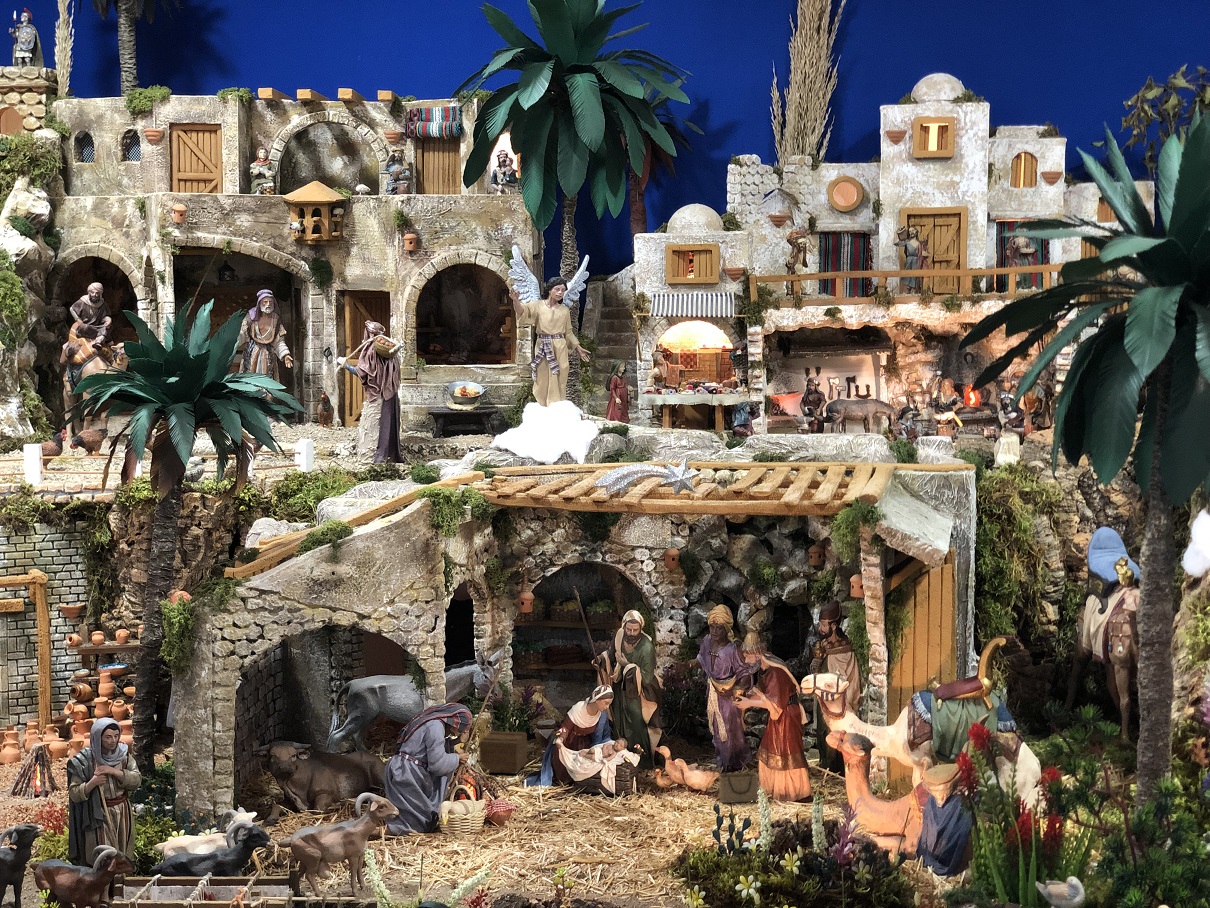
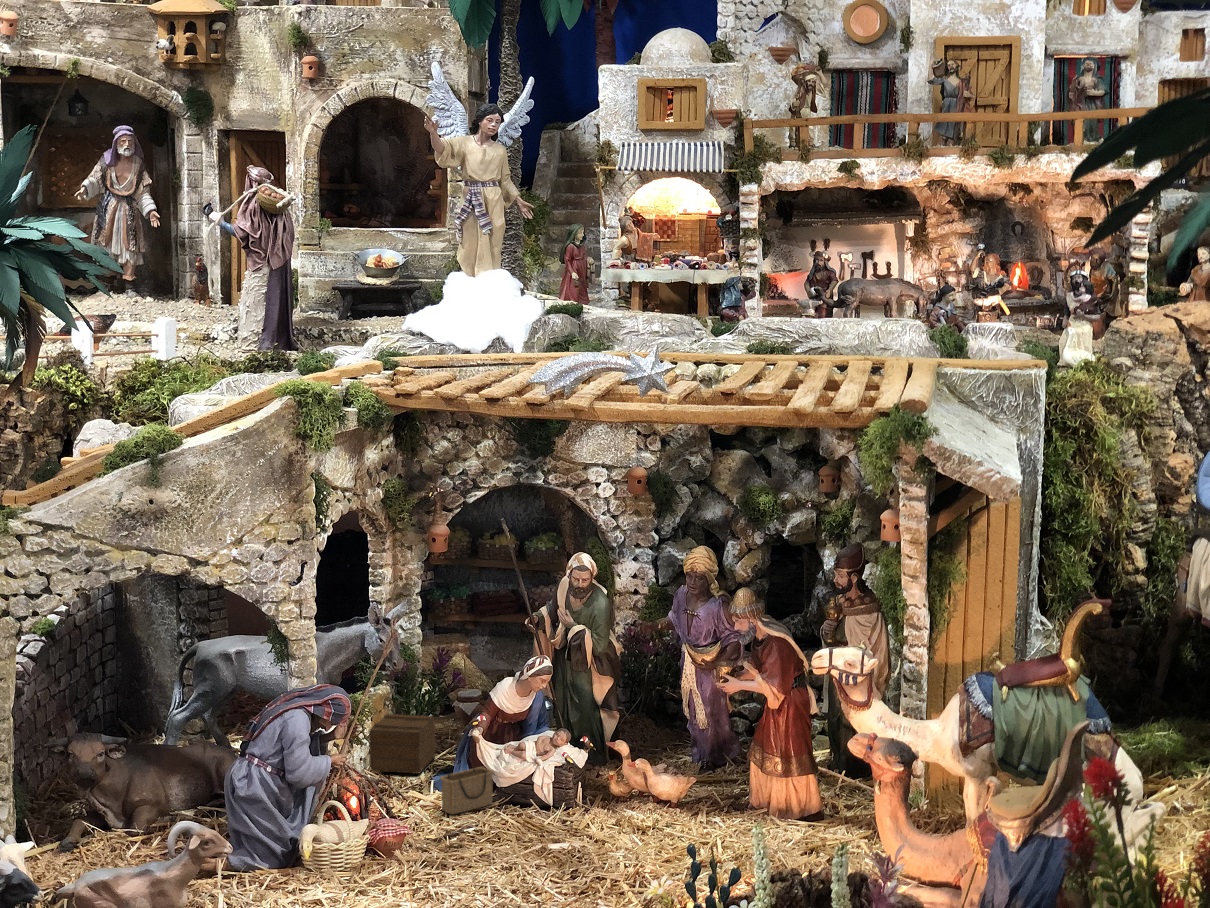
basket: present [718,773,759,803] -> present [440,767,494,814]

